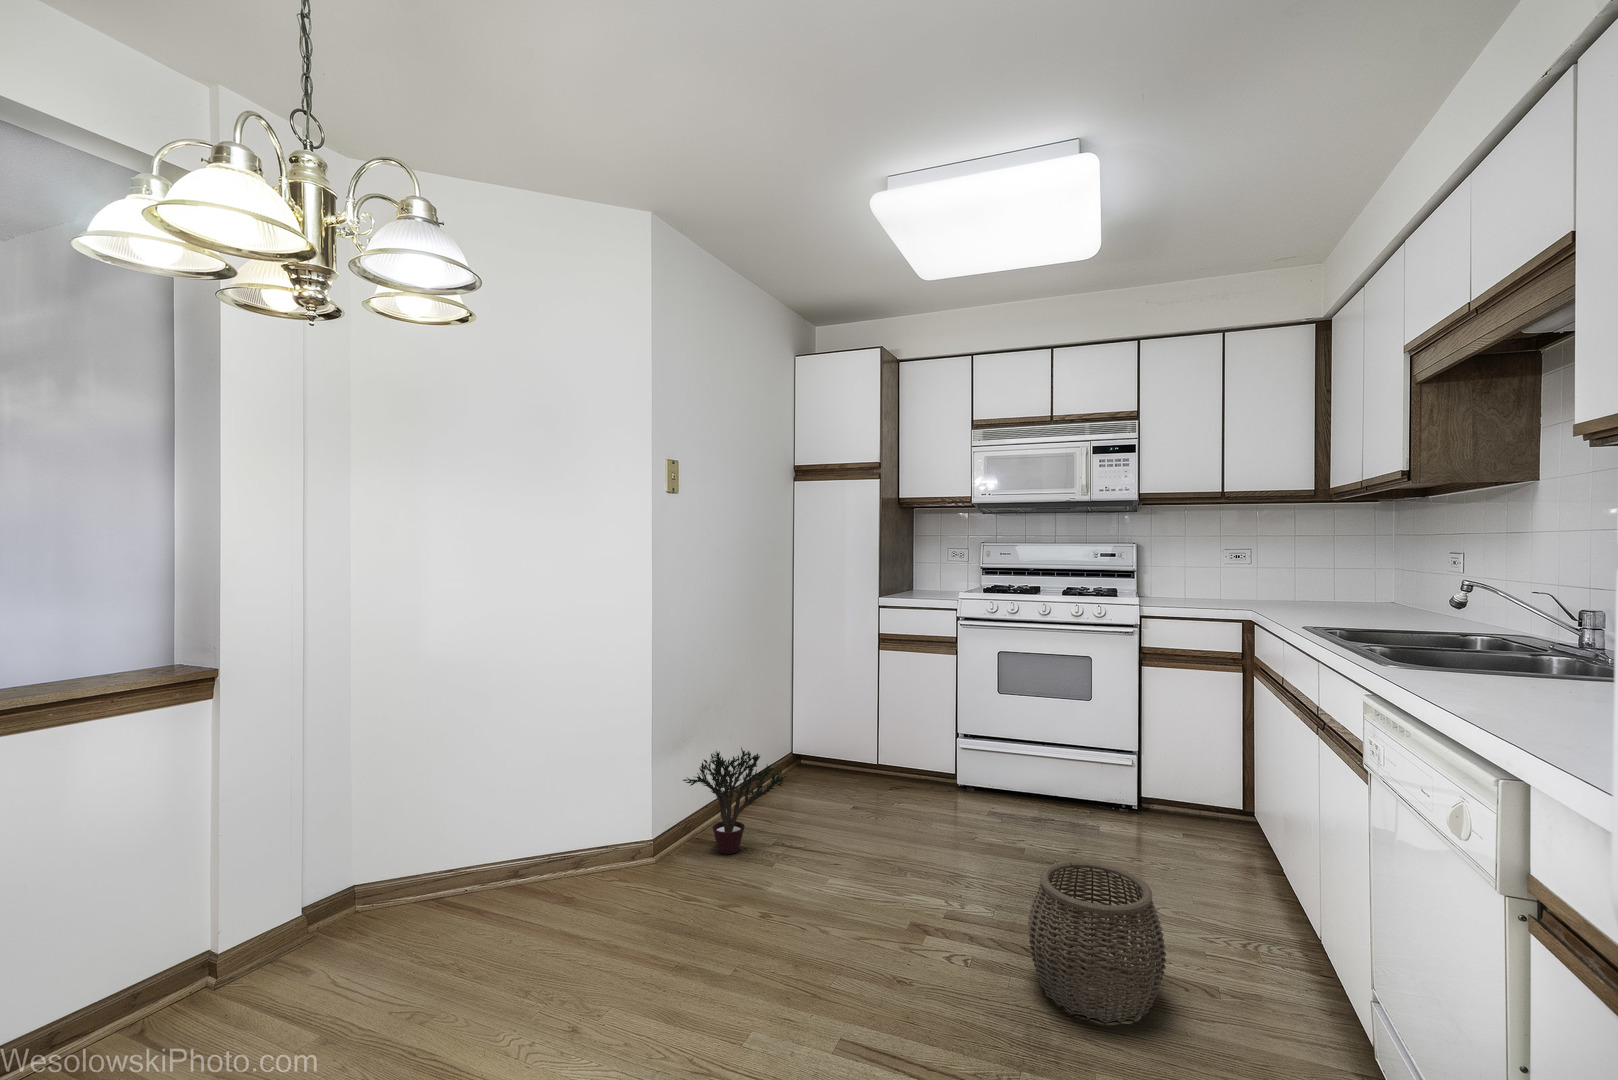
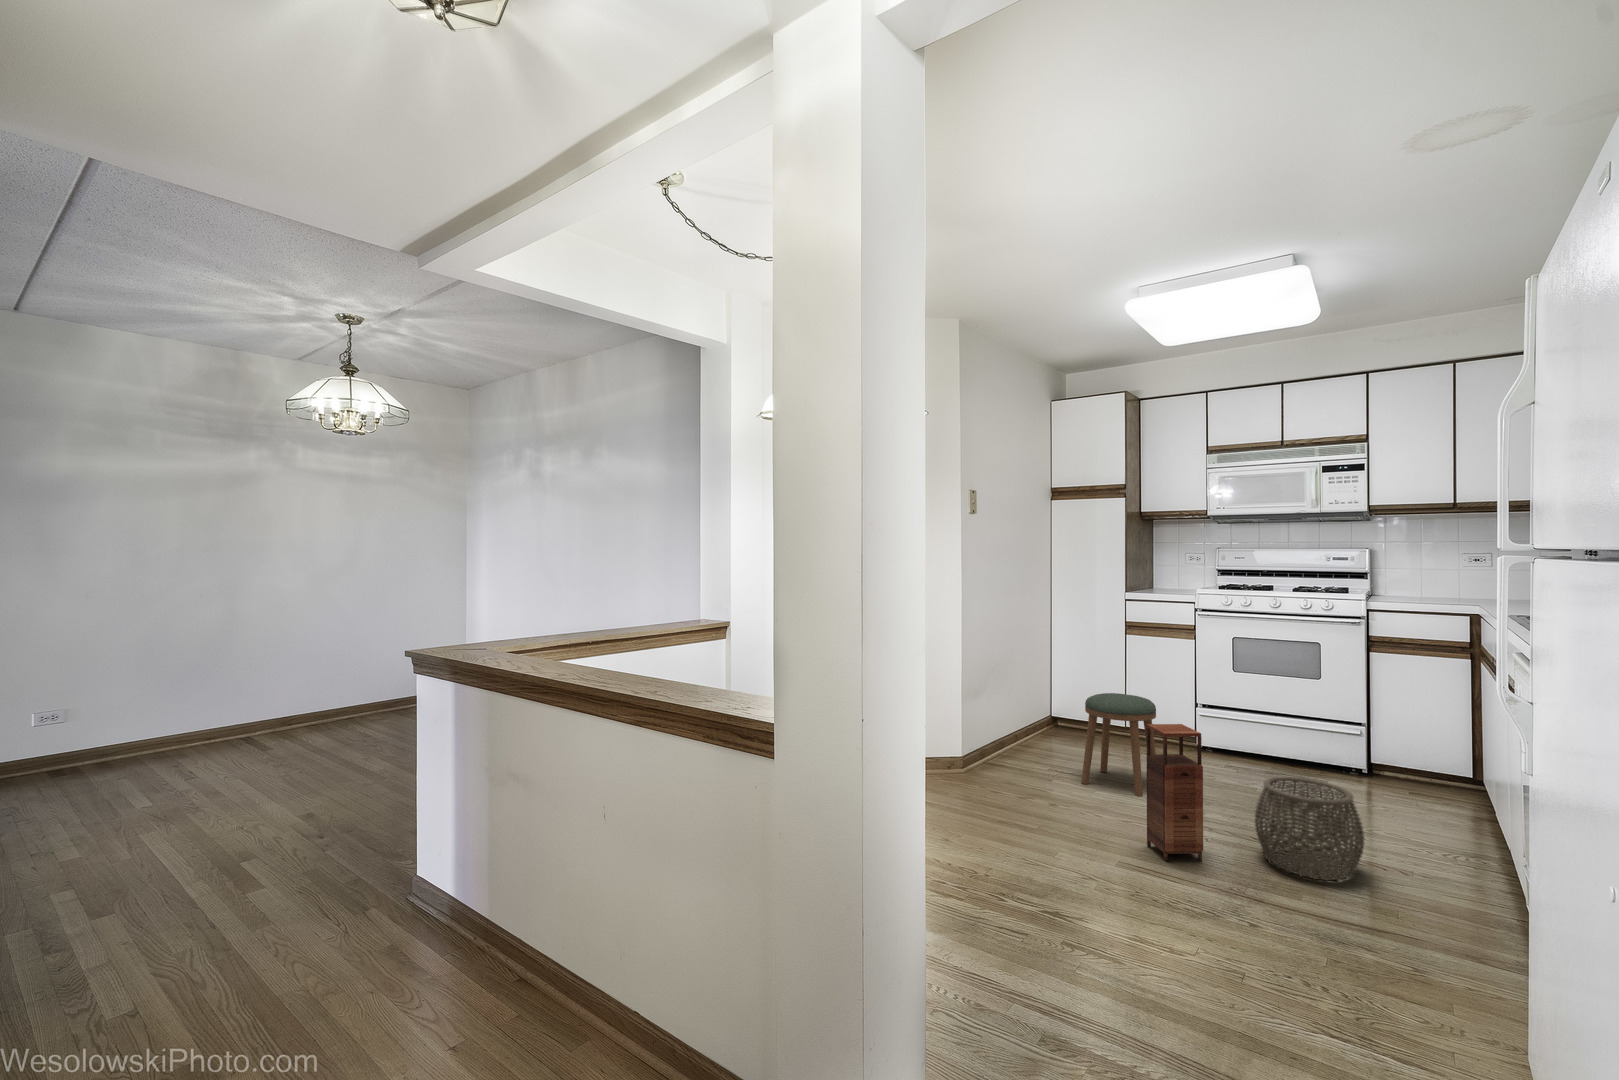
stool: none [813,736,911,881] -> present [1082,693,1156,796]
potted plant: present [683,747,787,854] -> none [981,697,1058,772]
storage cabinet: none [887,800,963,1018] -> present [1147,724,1203,861]

